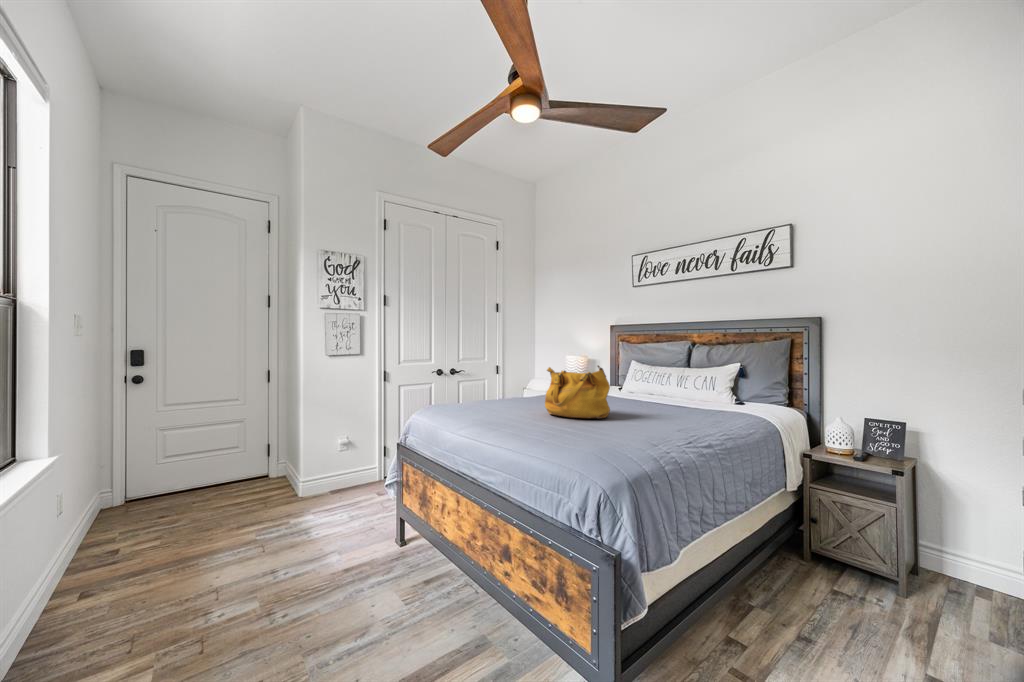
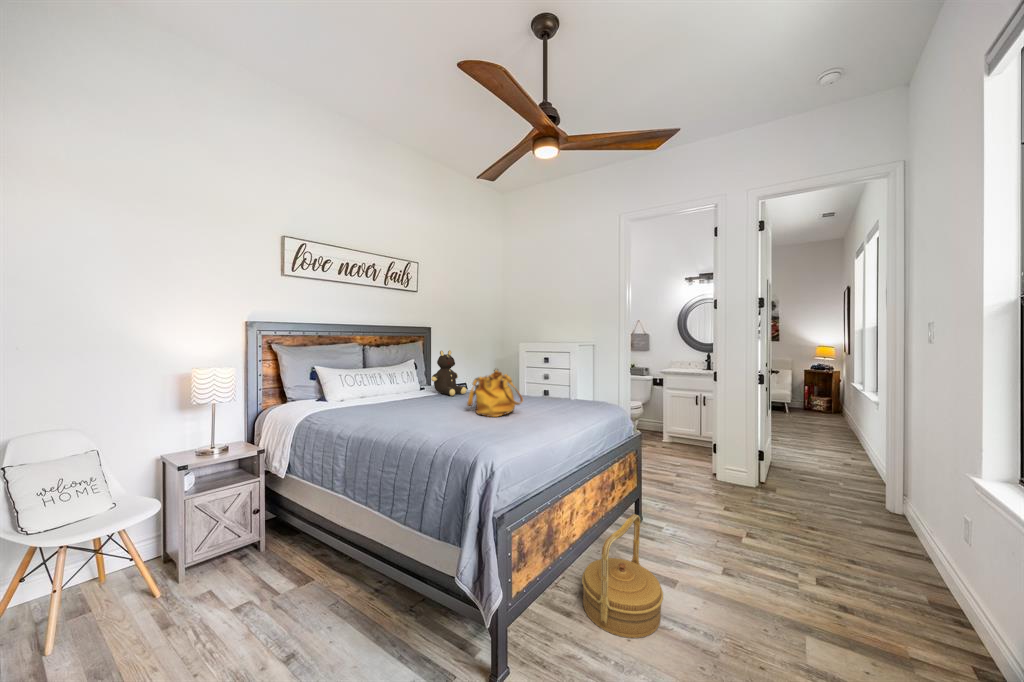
teddy bear: none [675,349,729,412] -> present [431,350,467,396]
woven basket: none [363,511,451,643] -> present [582,514,663,638]

